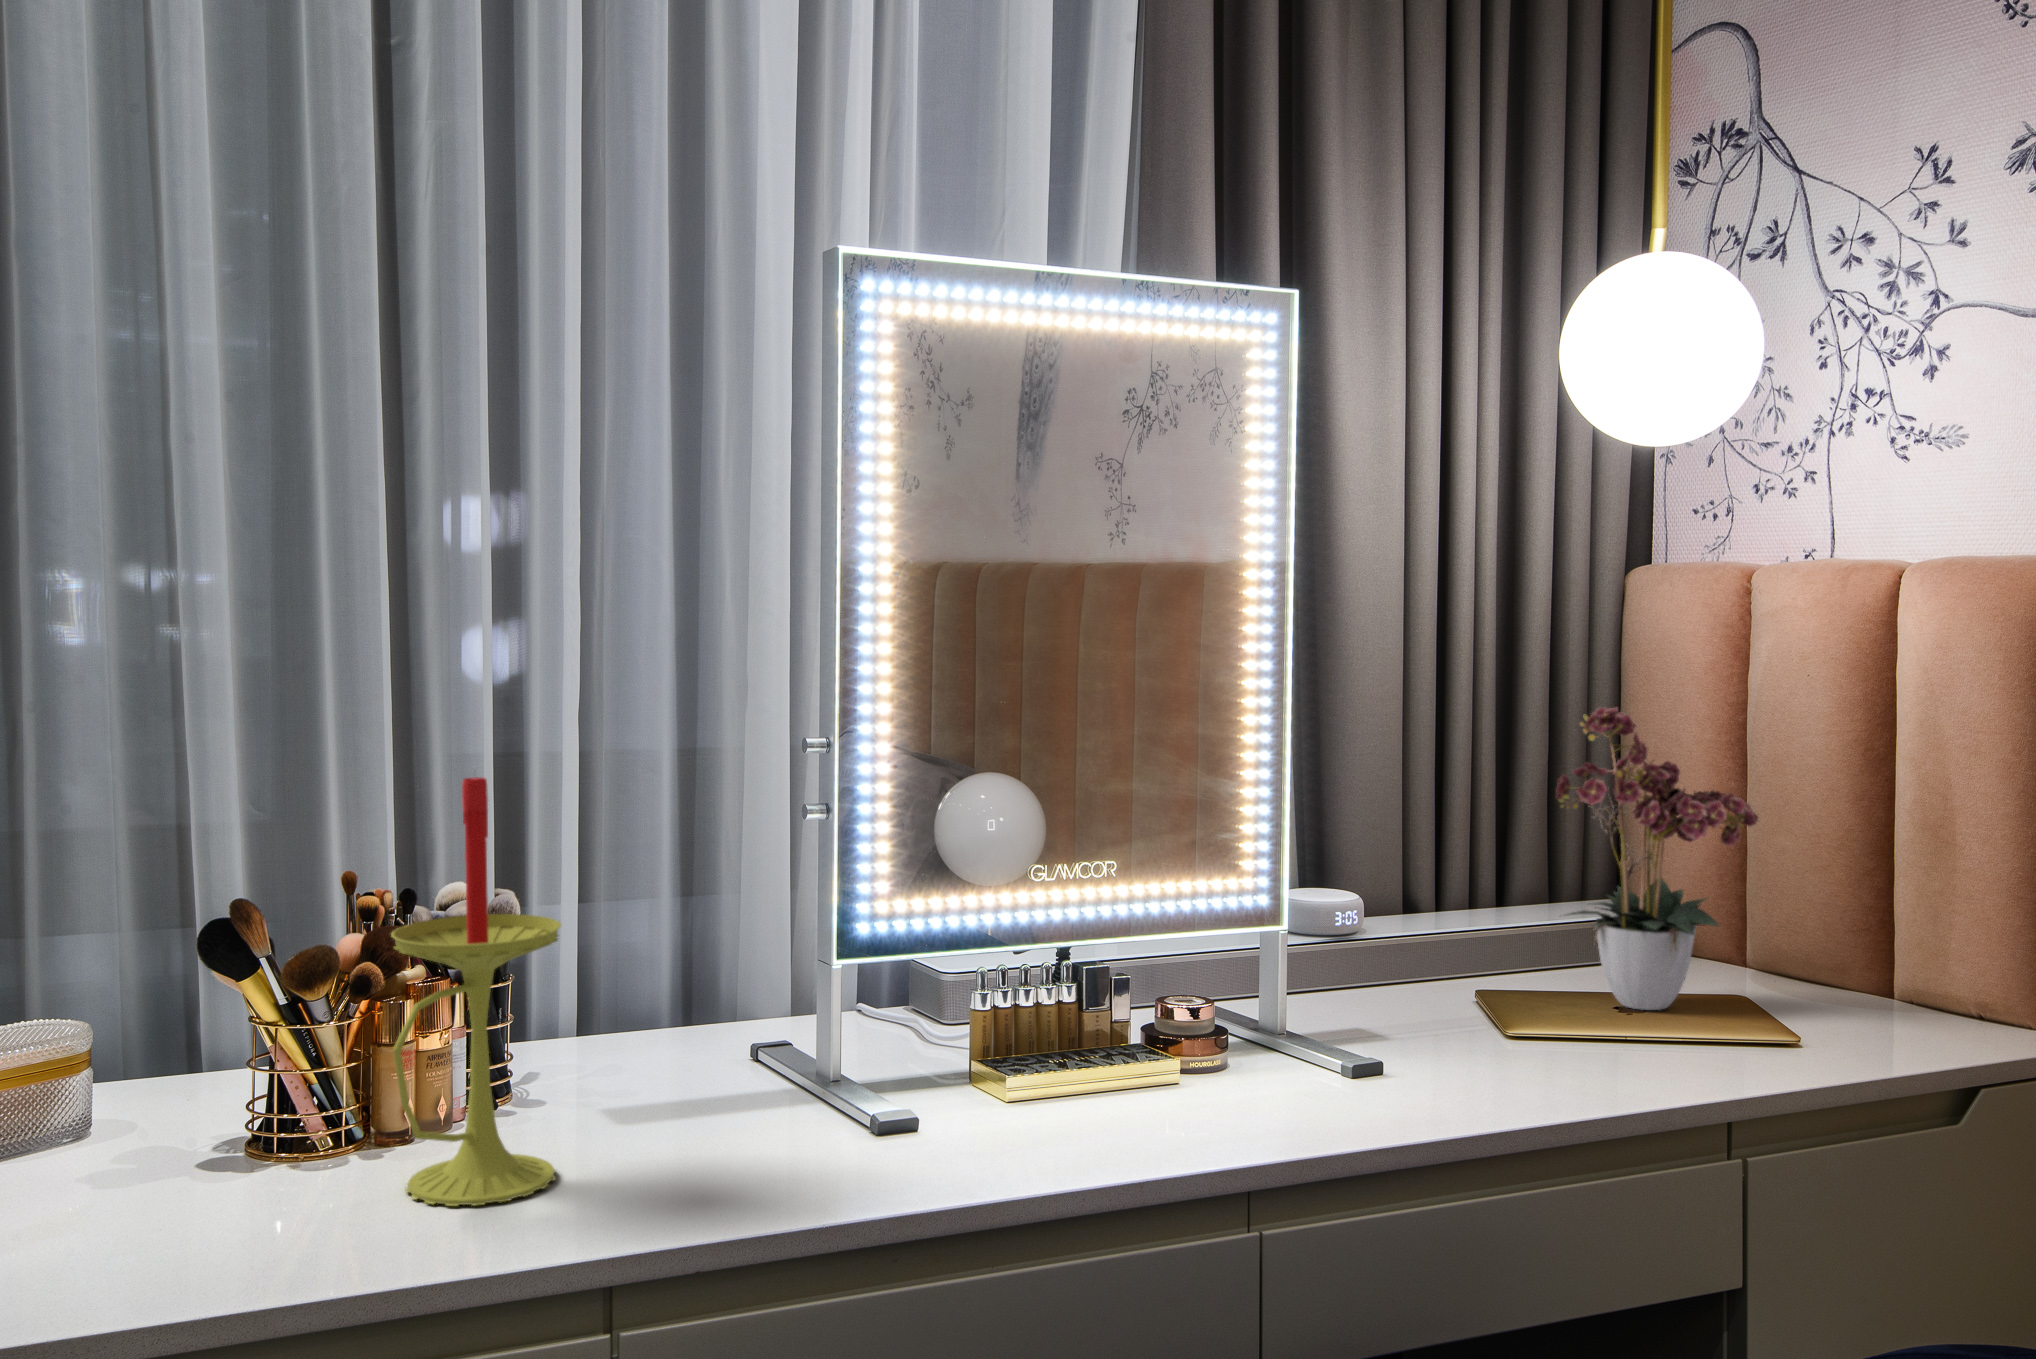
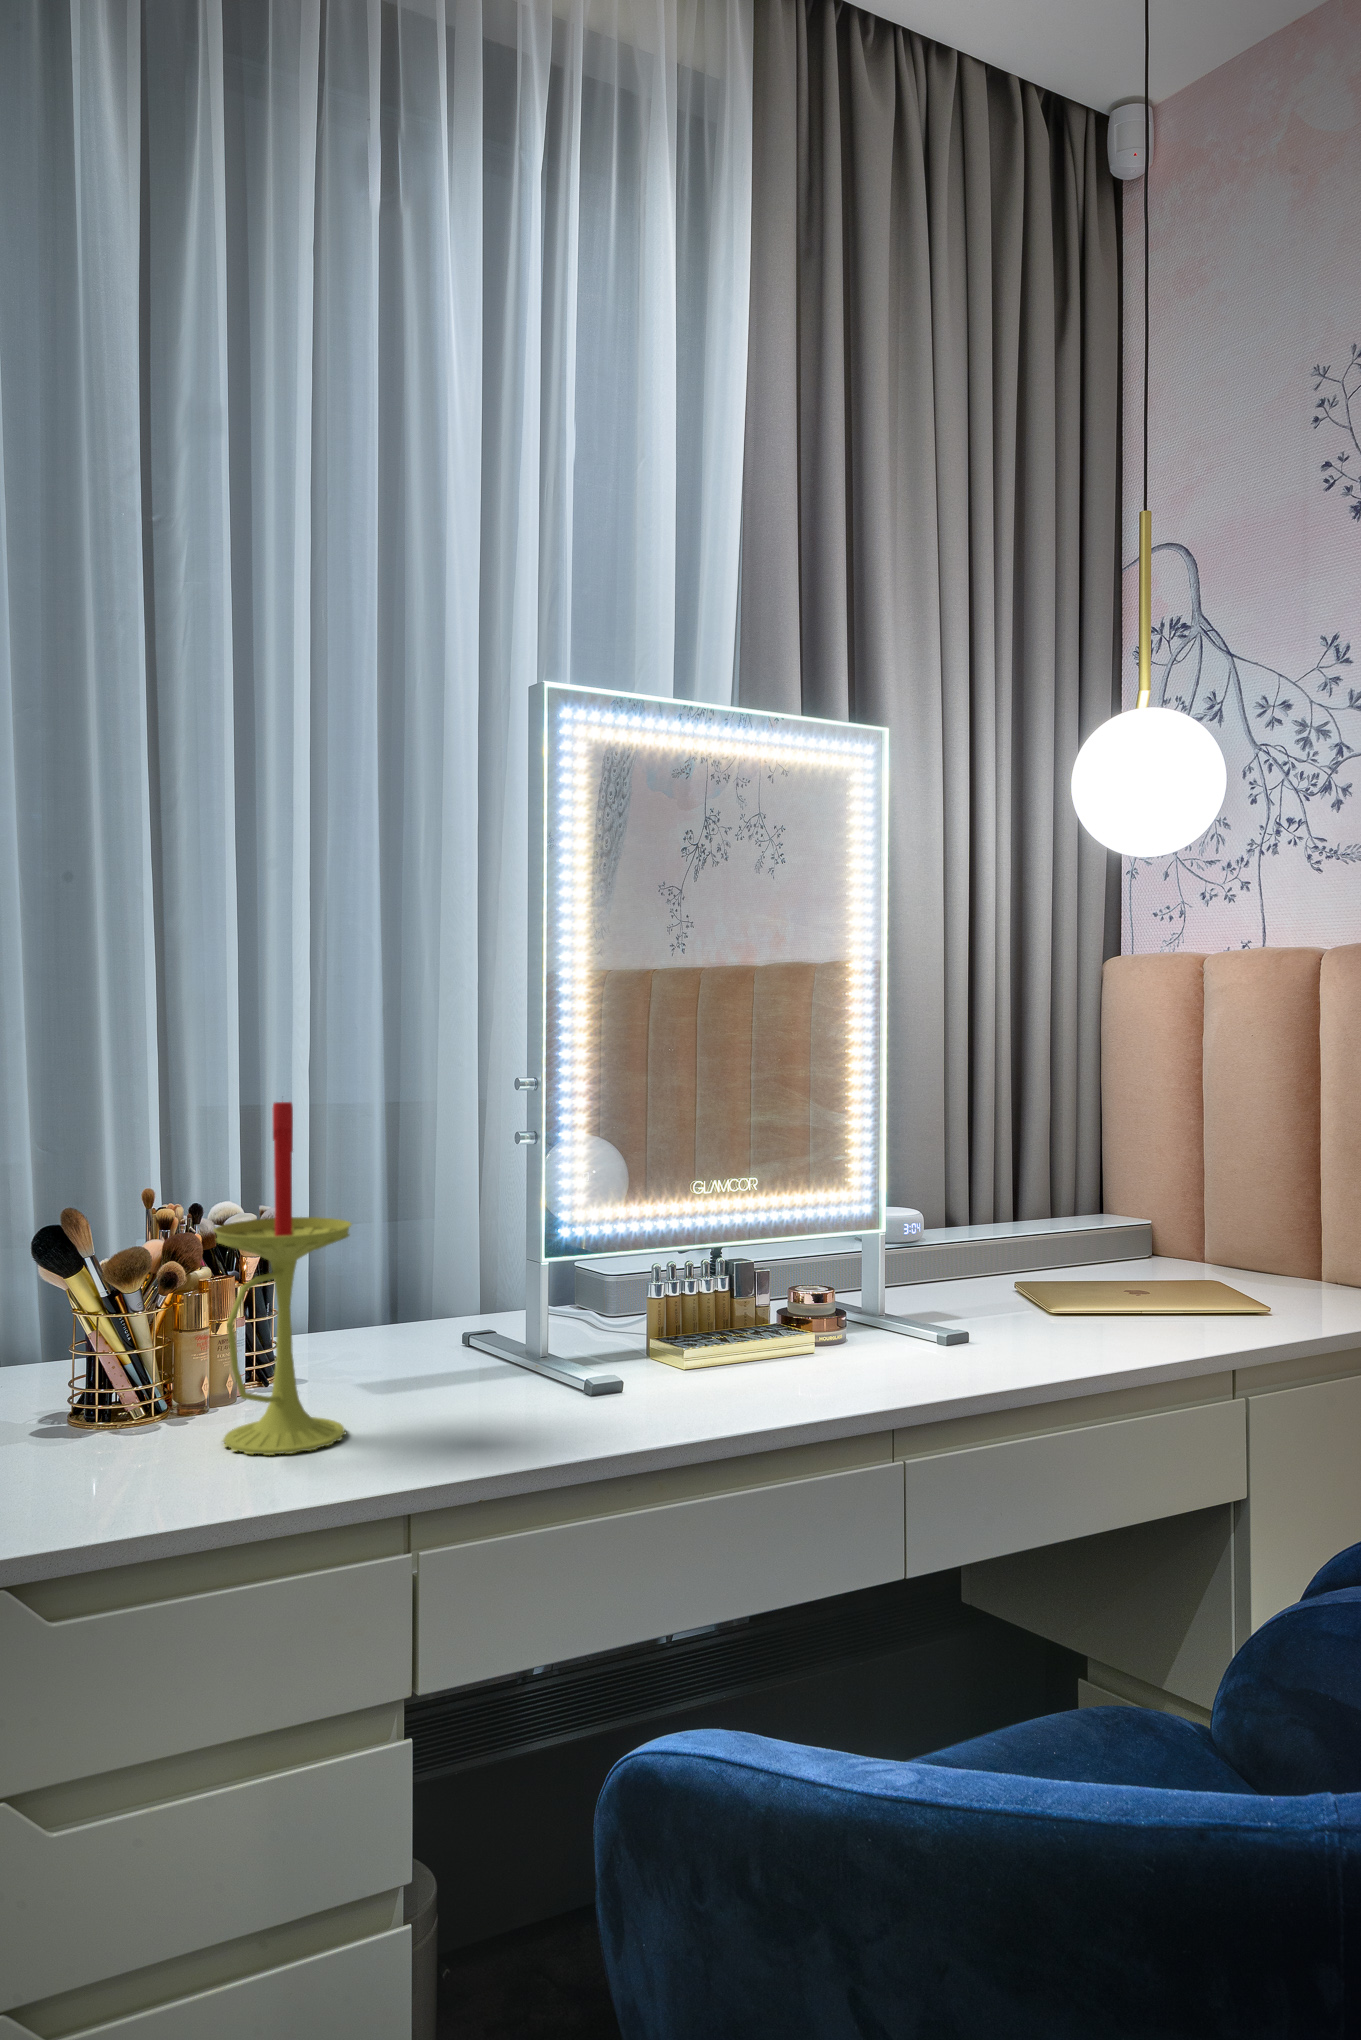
flower arrangement: present [1556,708,1758,1010] -> none [1067,1049,1244,1295]

